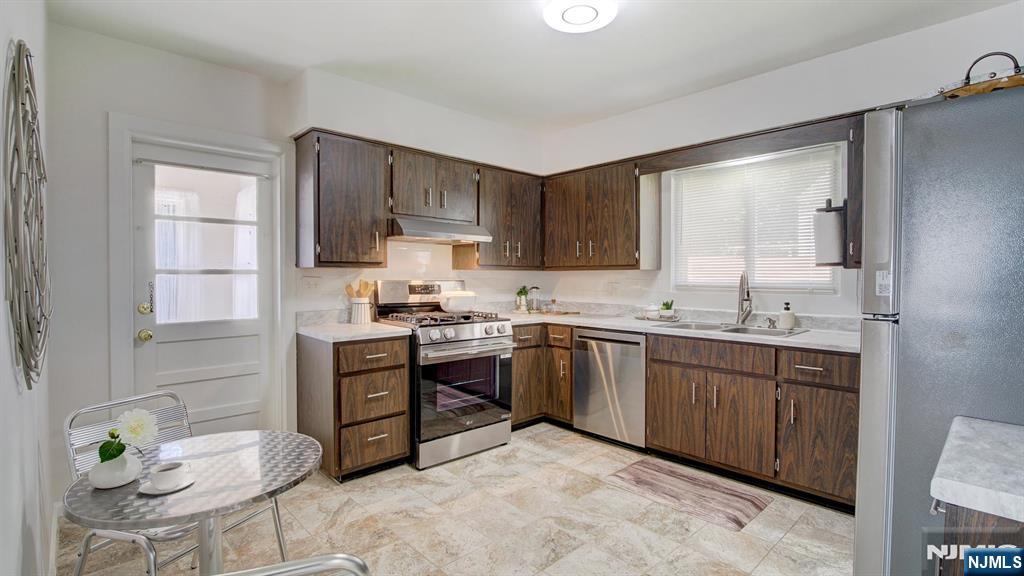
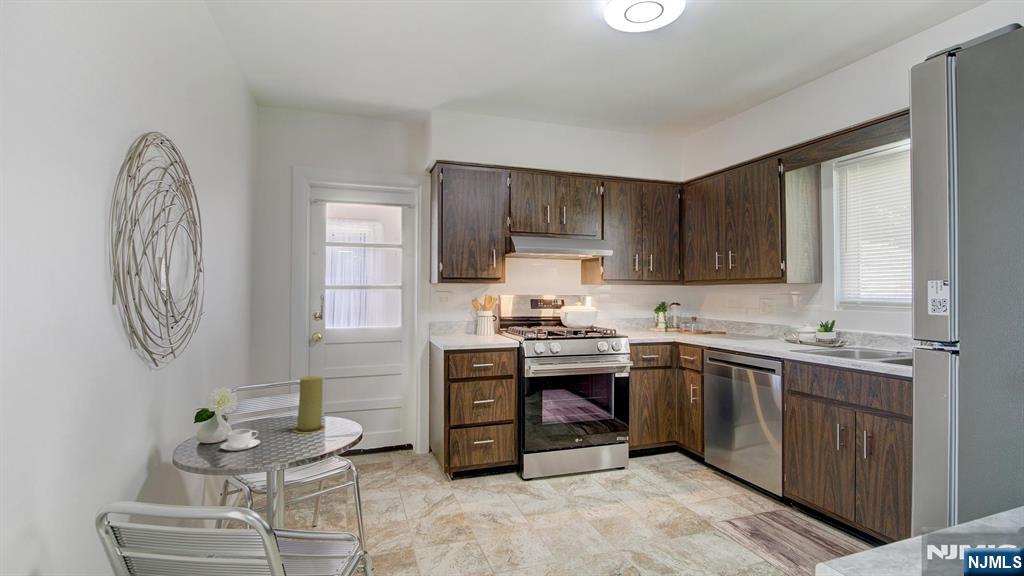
candle: none [220,385,263,457] -> present [293,376,325,433]

